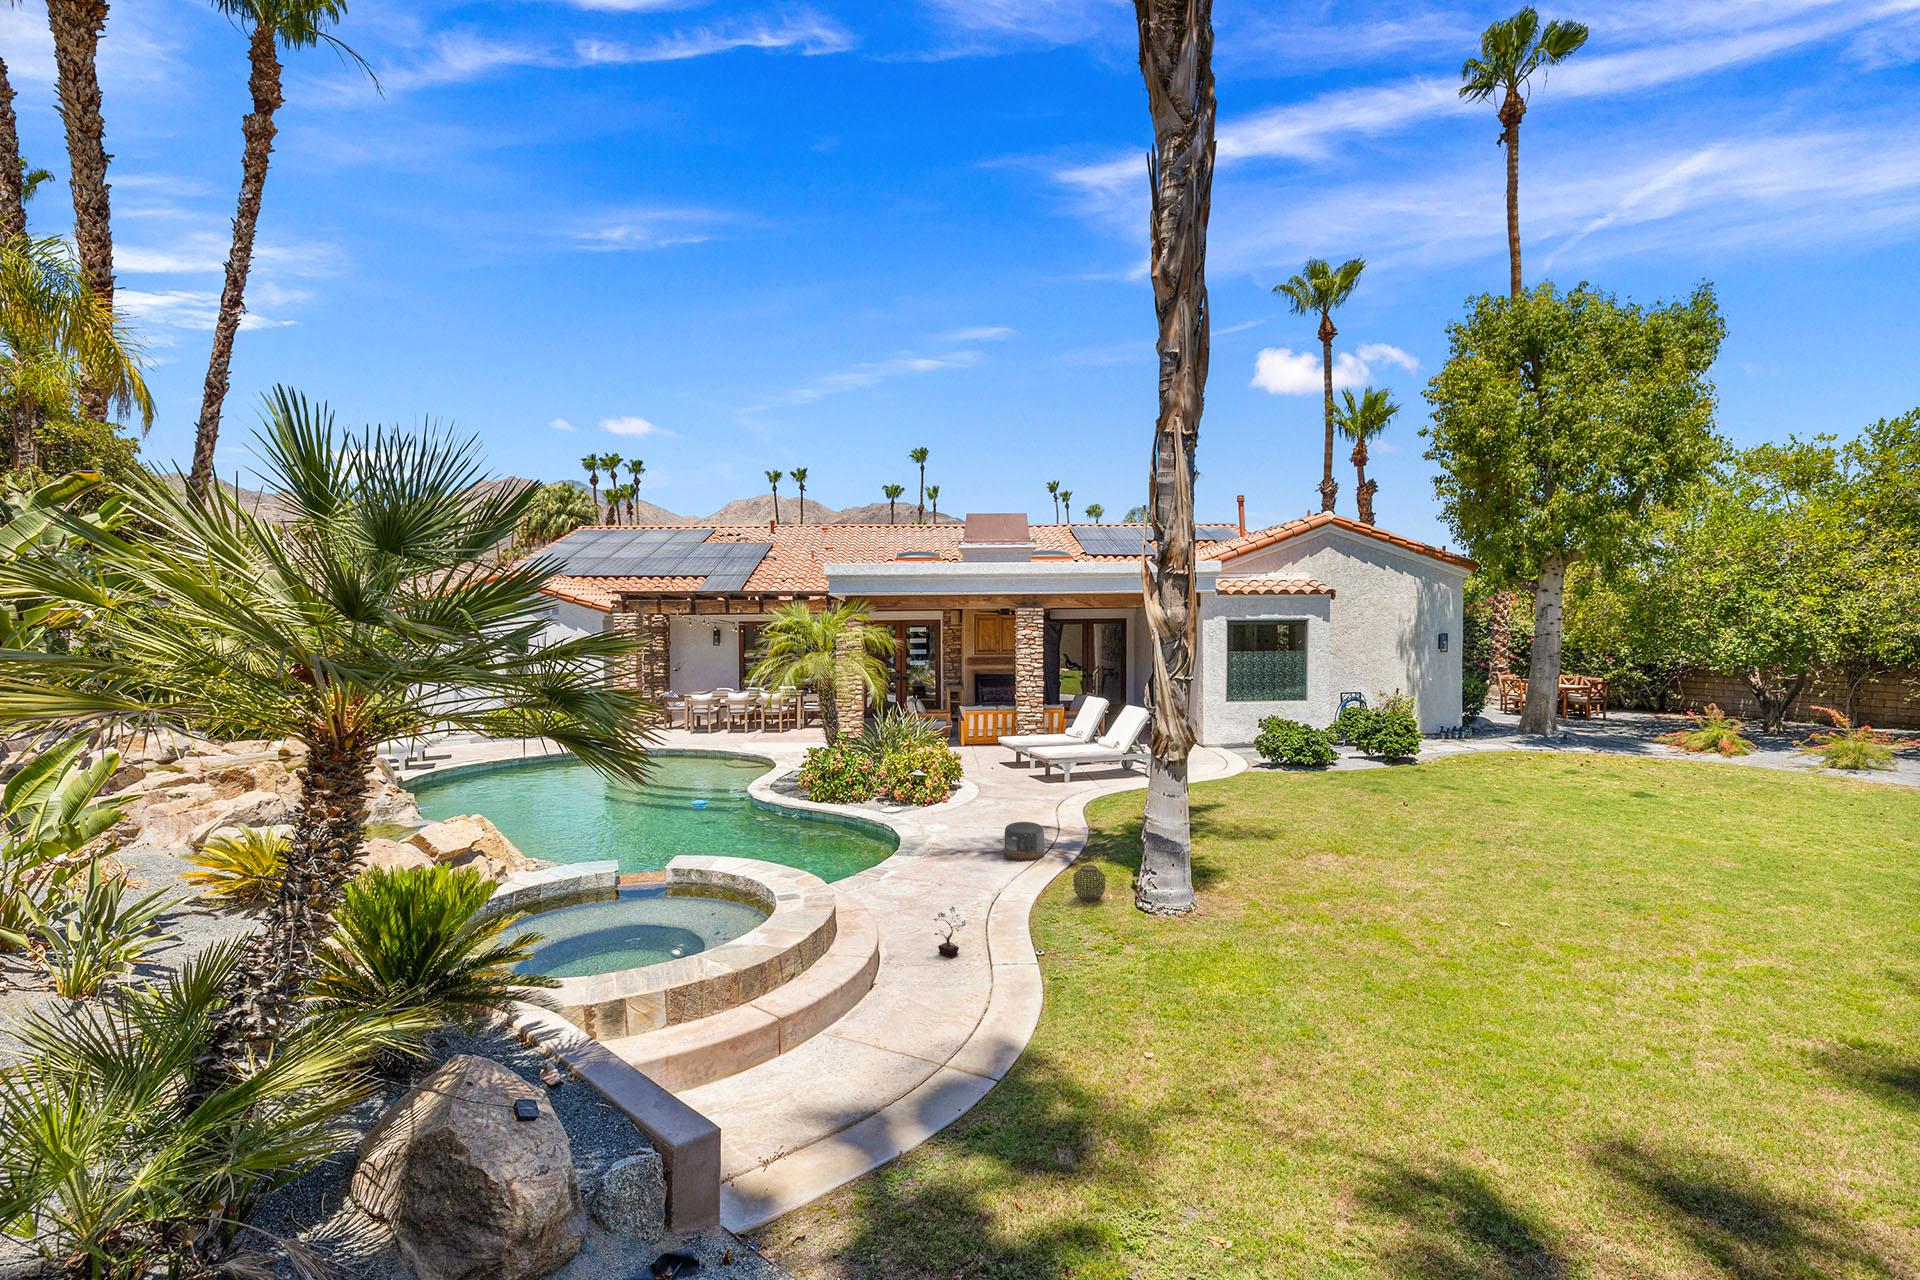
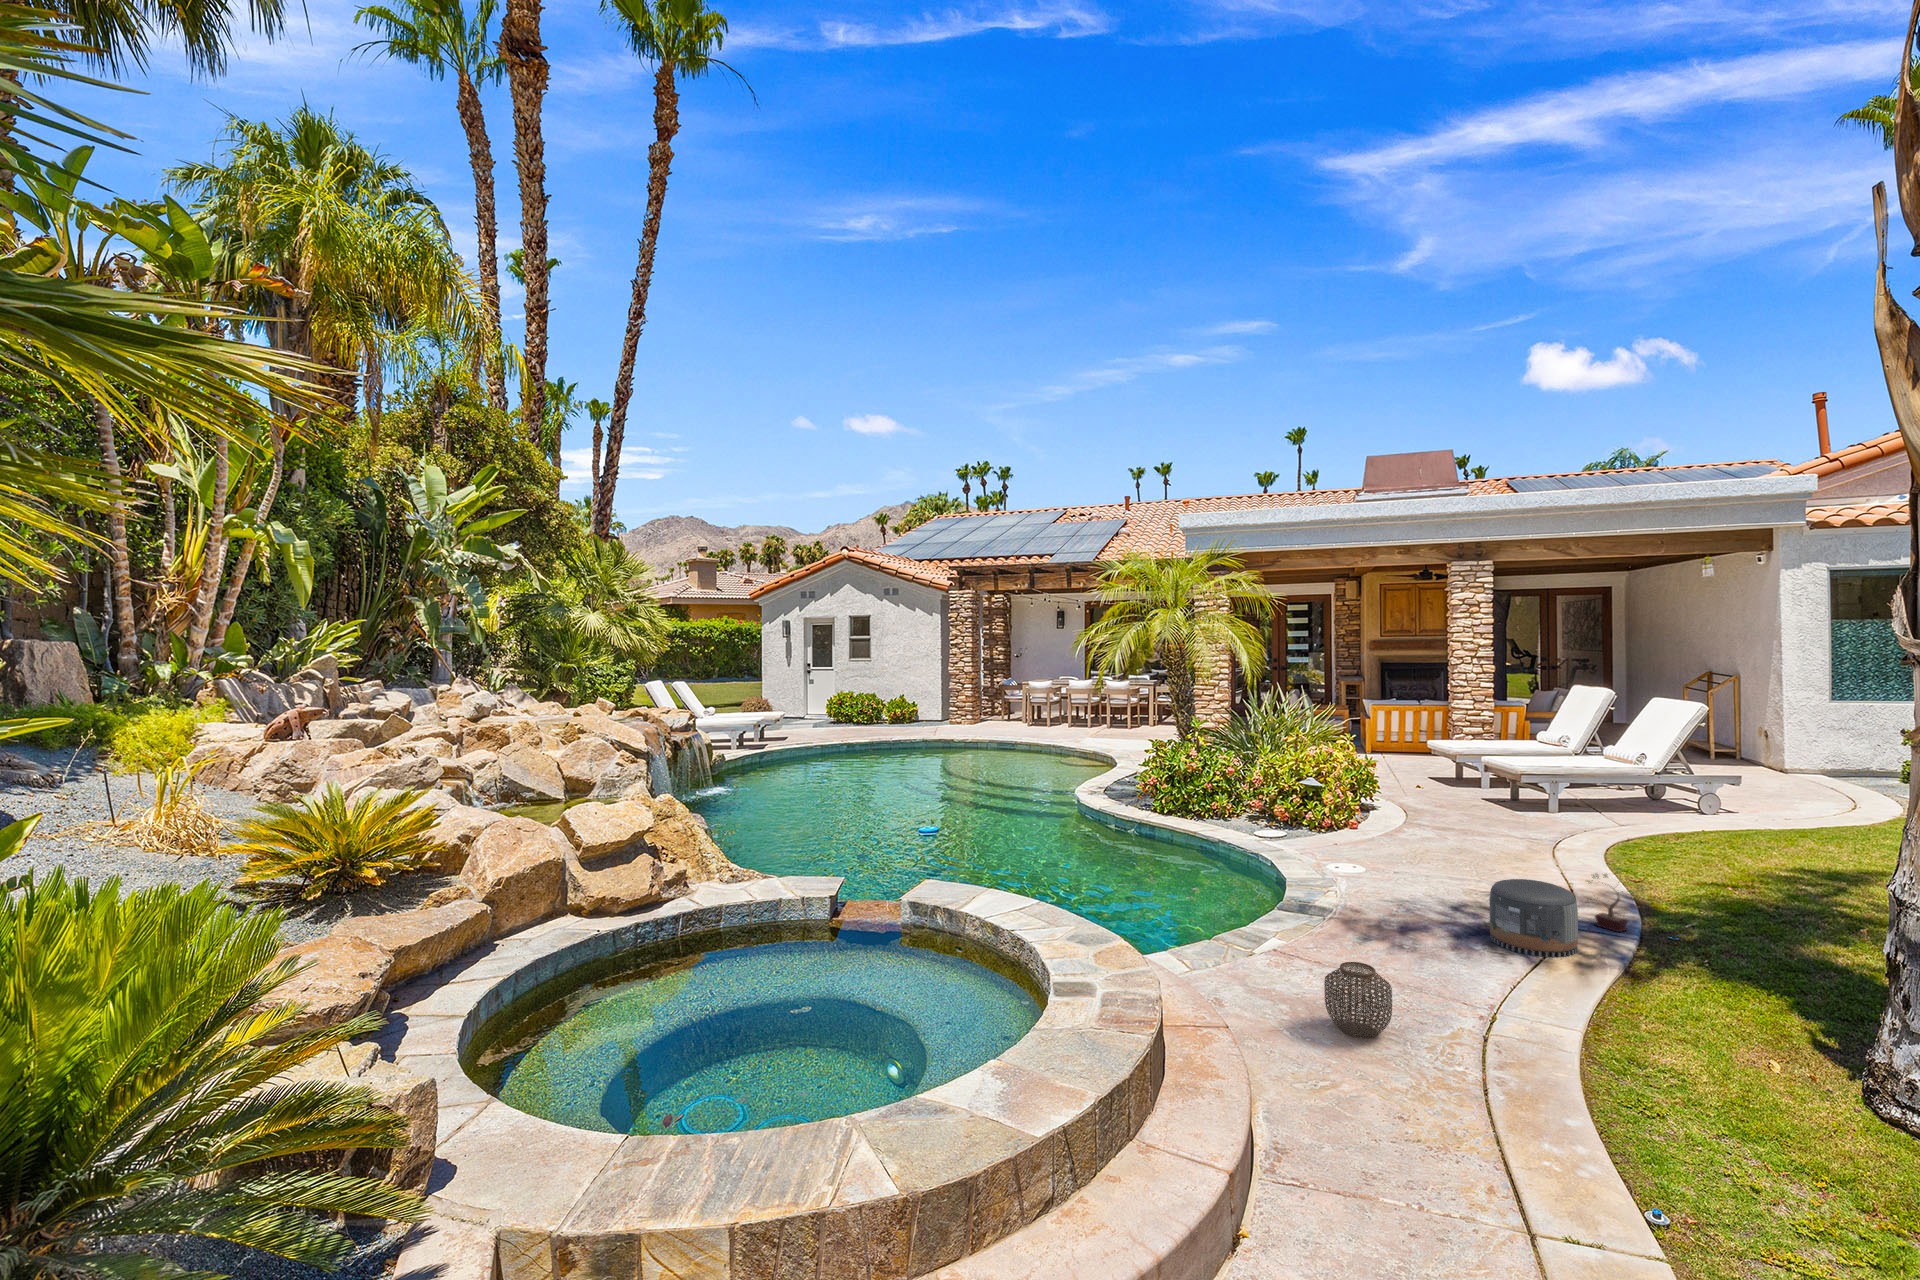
woven basket: present [1074,865,1105,902] -> present [1324,962,1392,1038]
potted plant: present [934,907,965,958] -> present [1587,867,1645,932]

